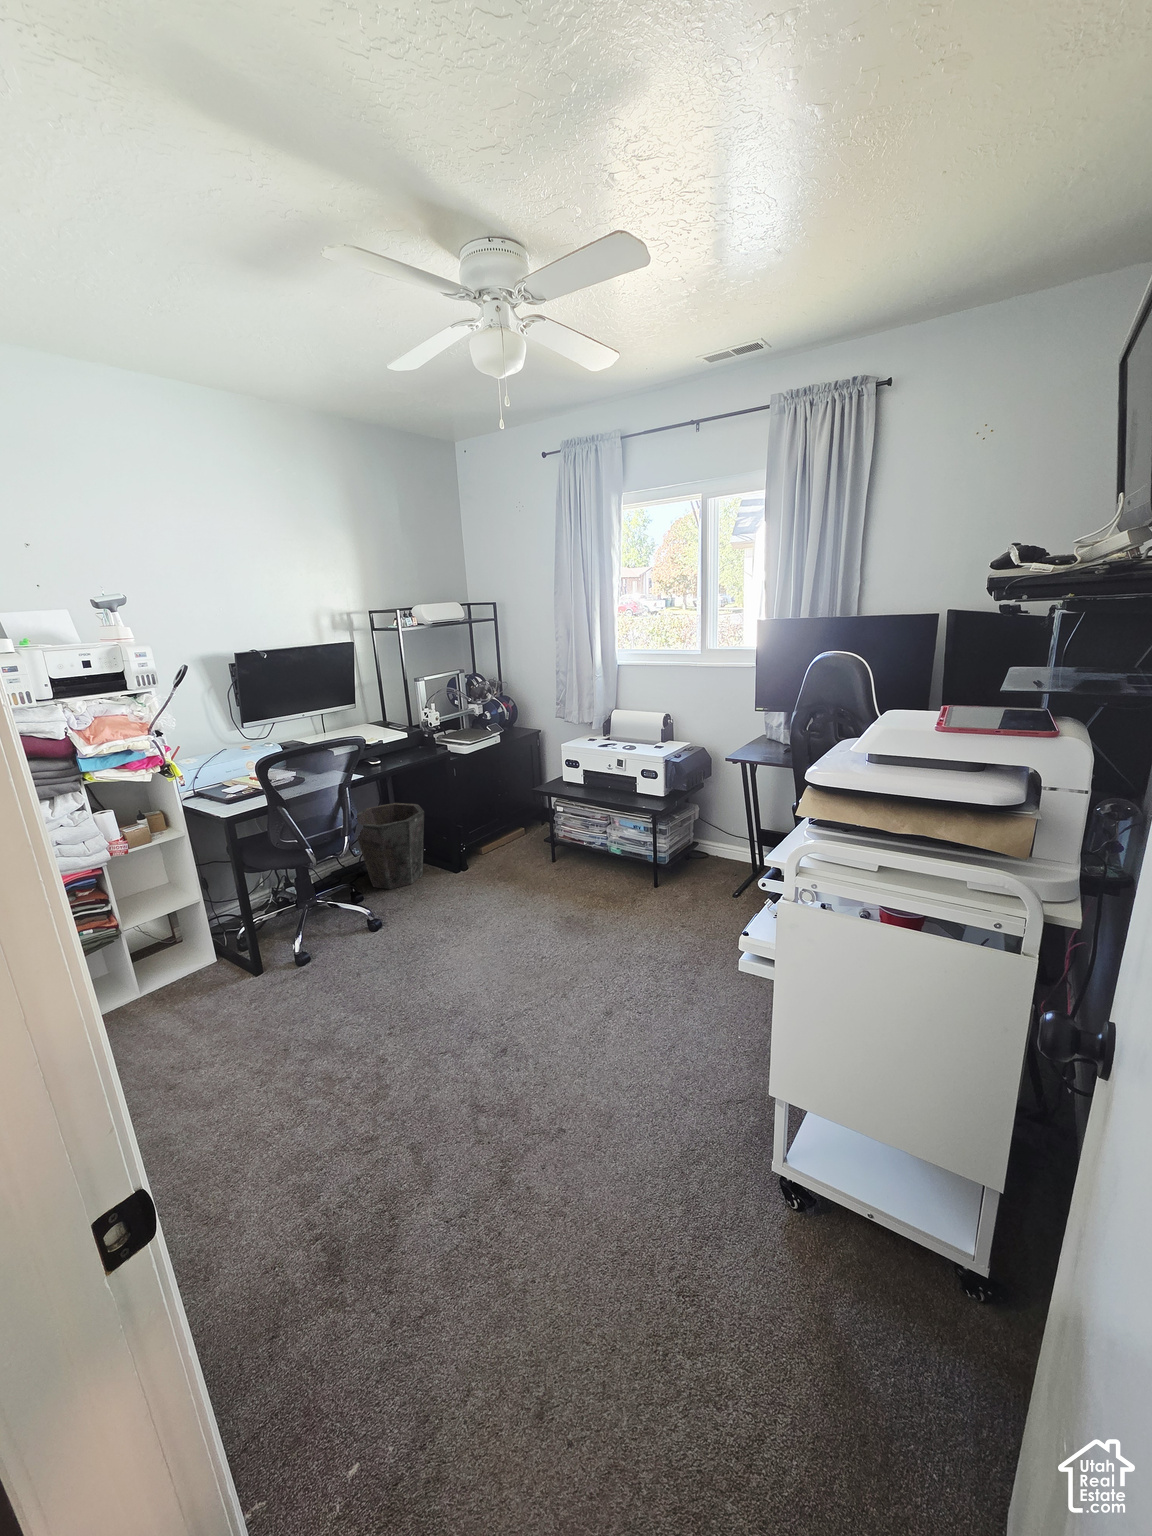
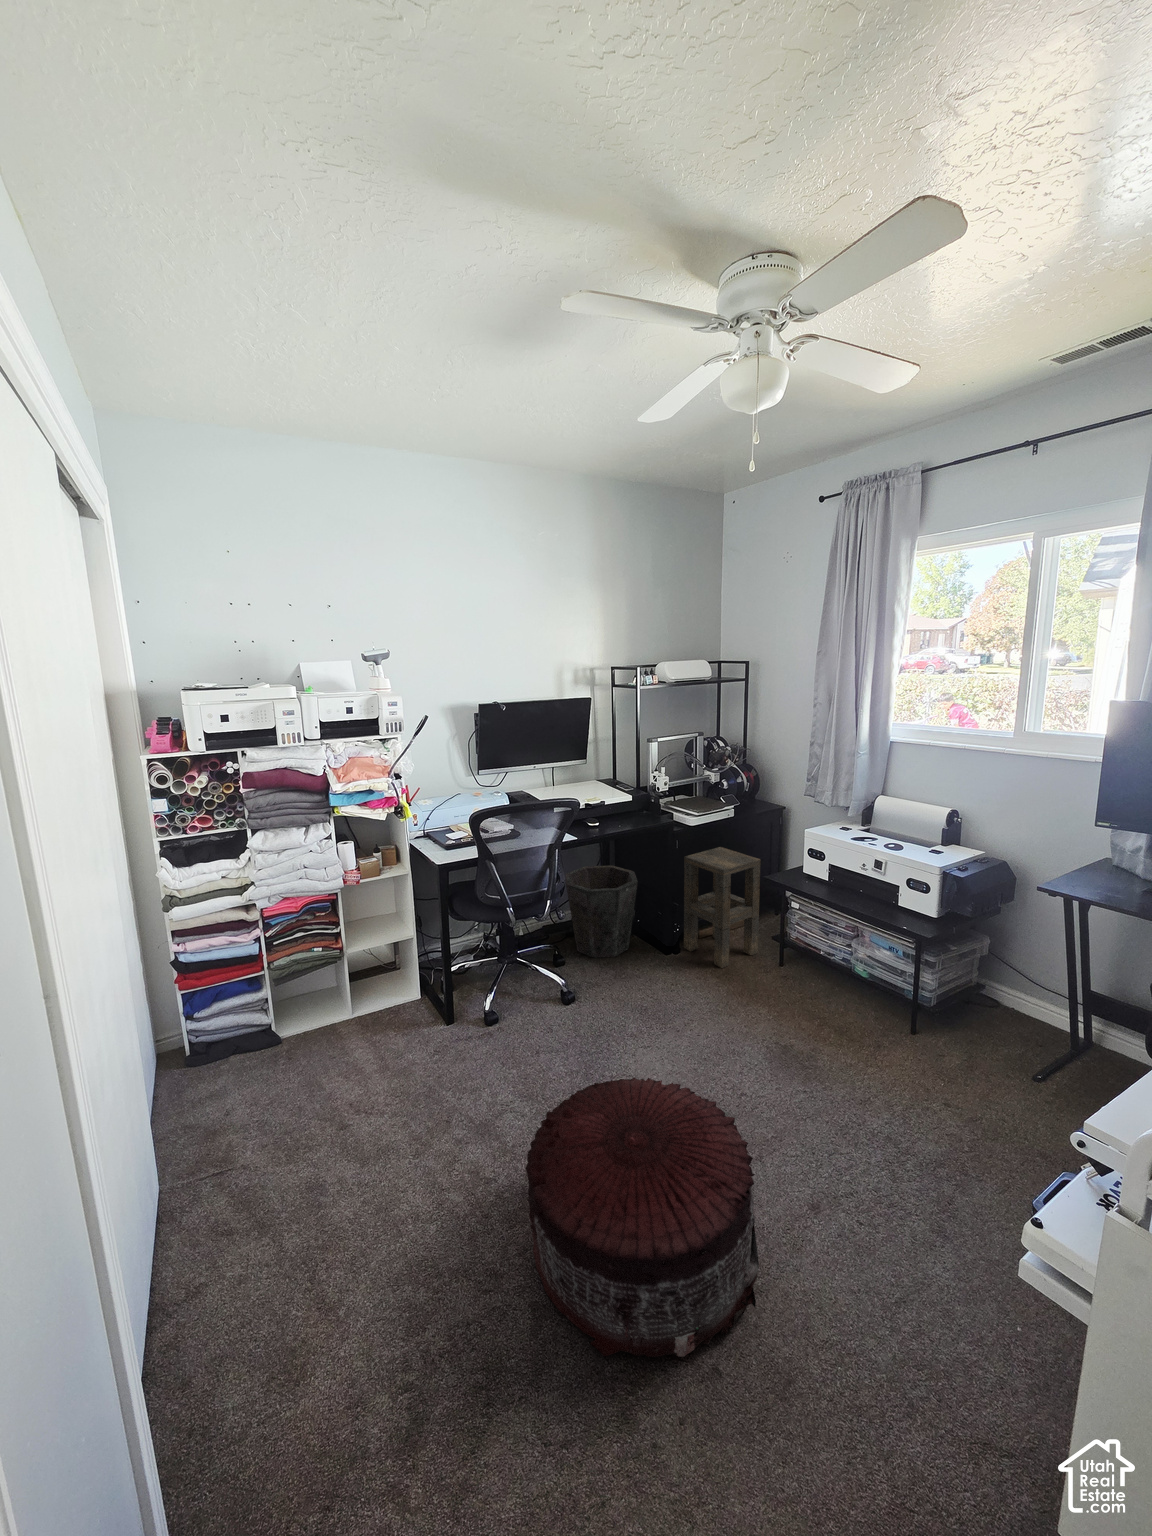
side table: none [464,771,536,873] -> present [684,847,761,968]
pouf: none [385,948,579,1142] -> present [525,1077,759,1357]

